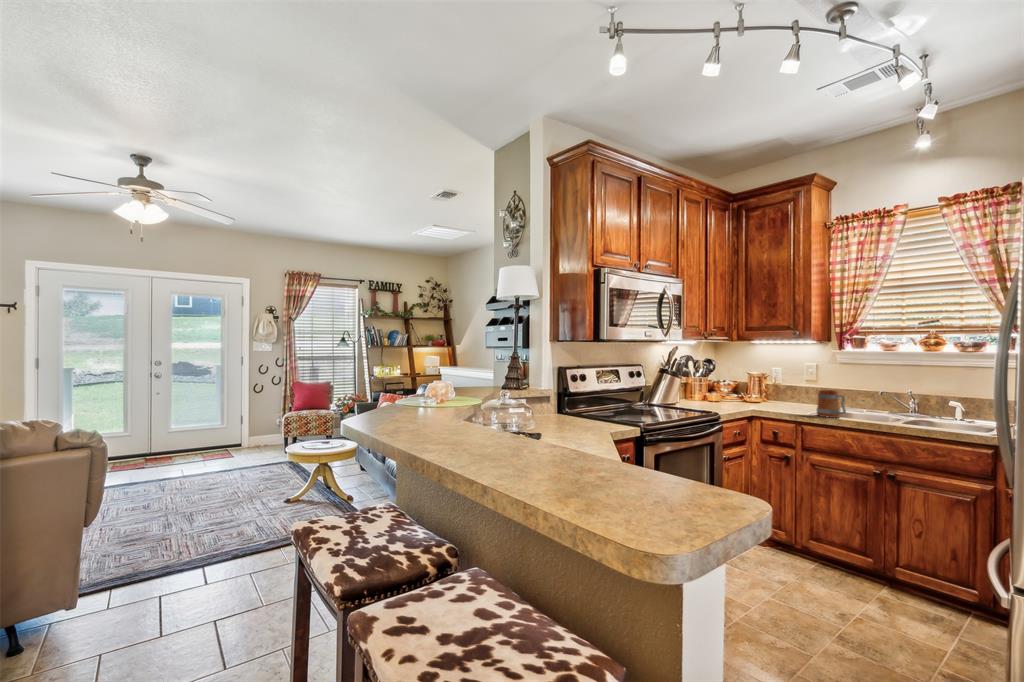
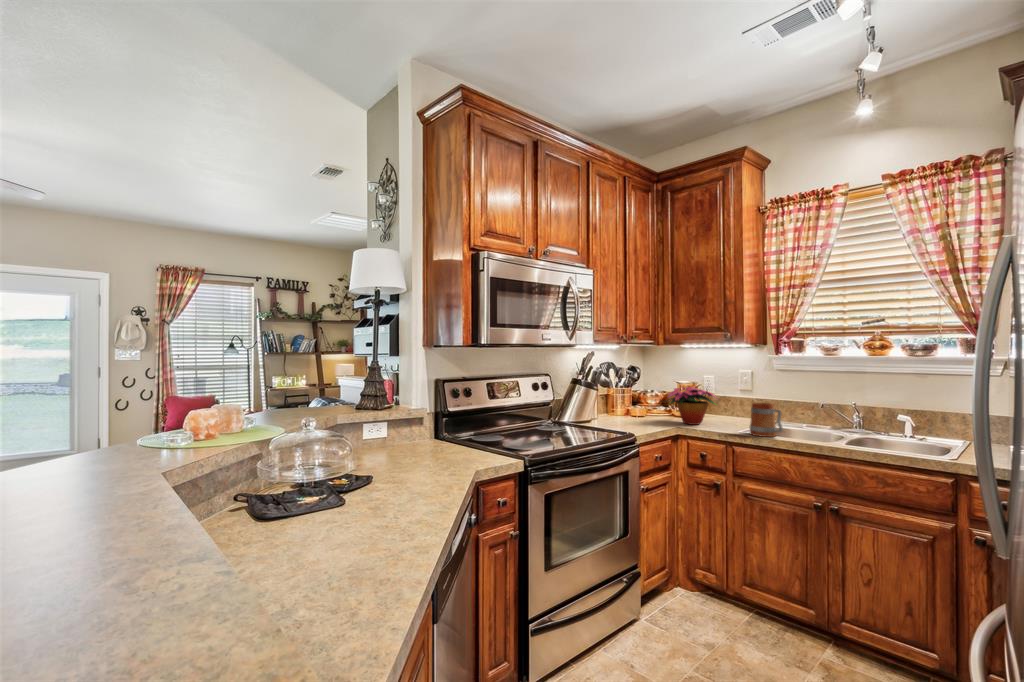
flower arrangement: none [740,376,792,408] -> present [668,387,715,425]

